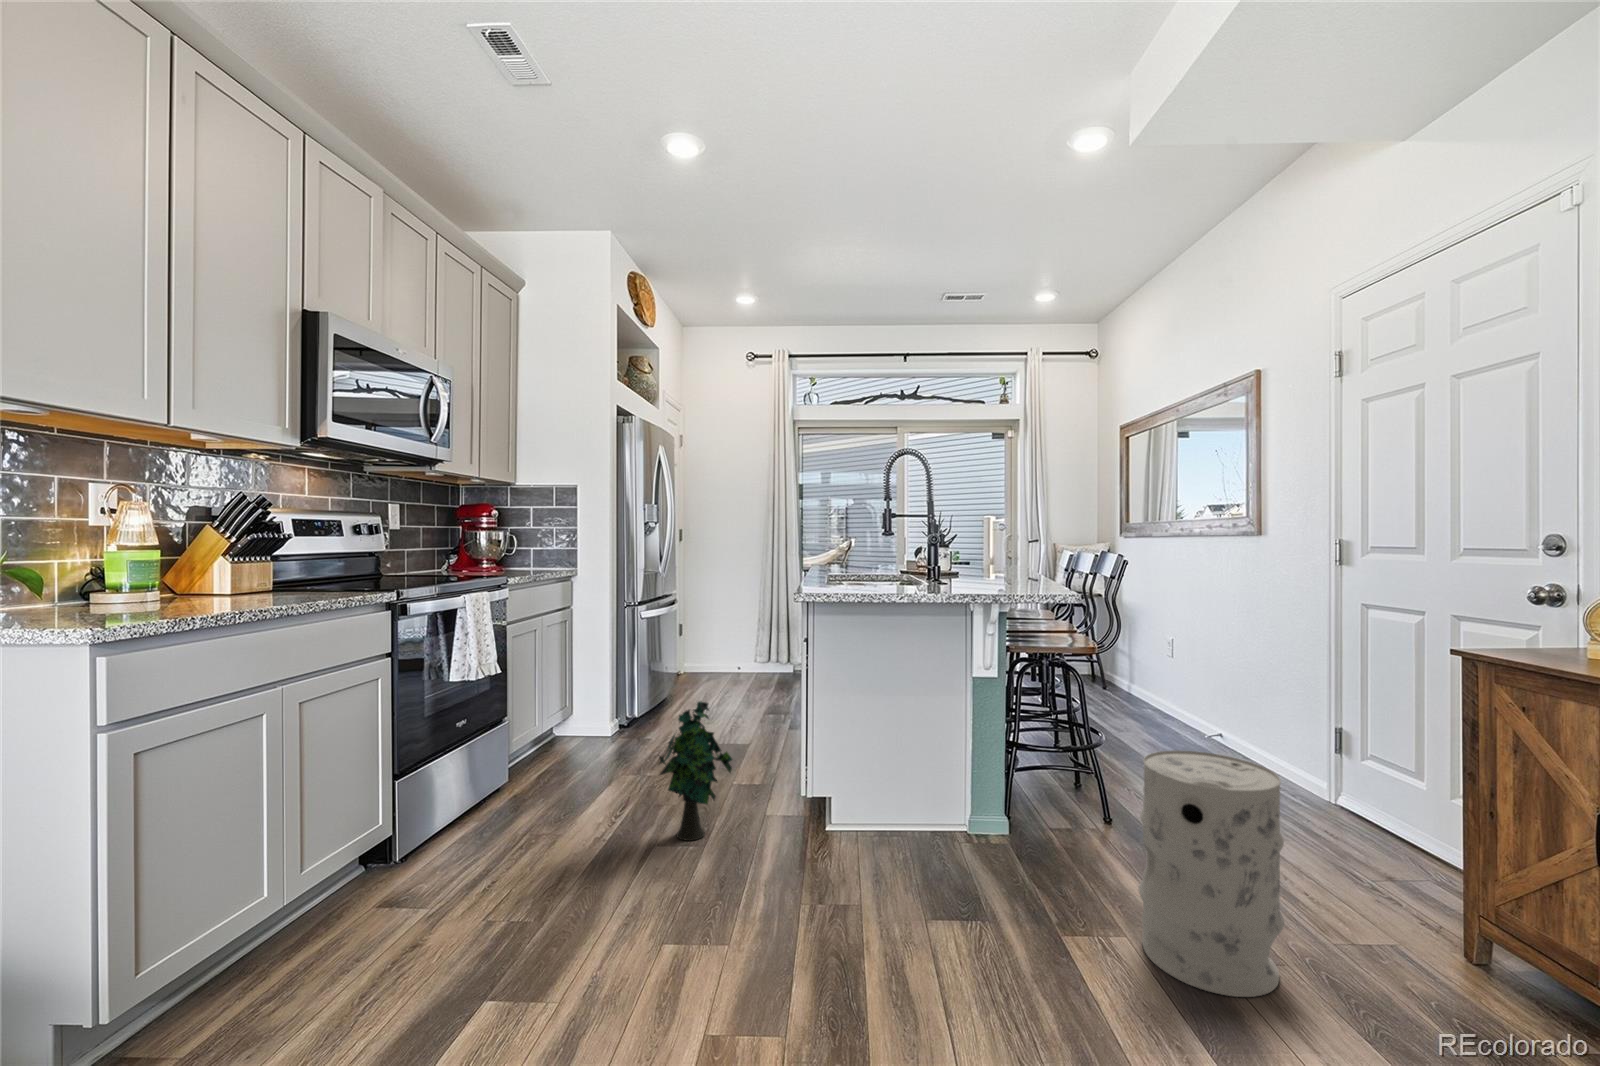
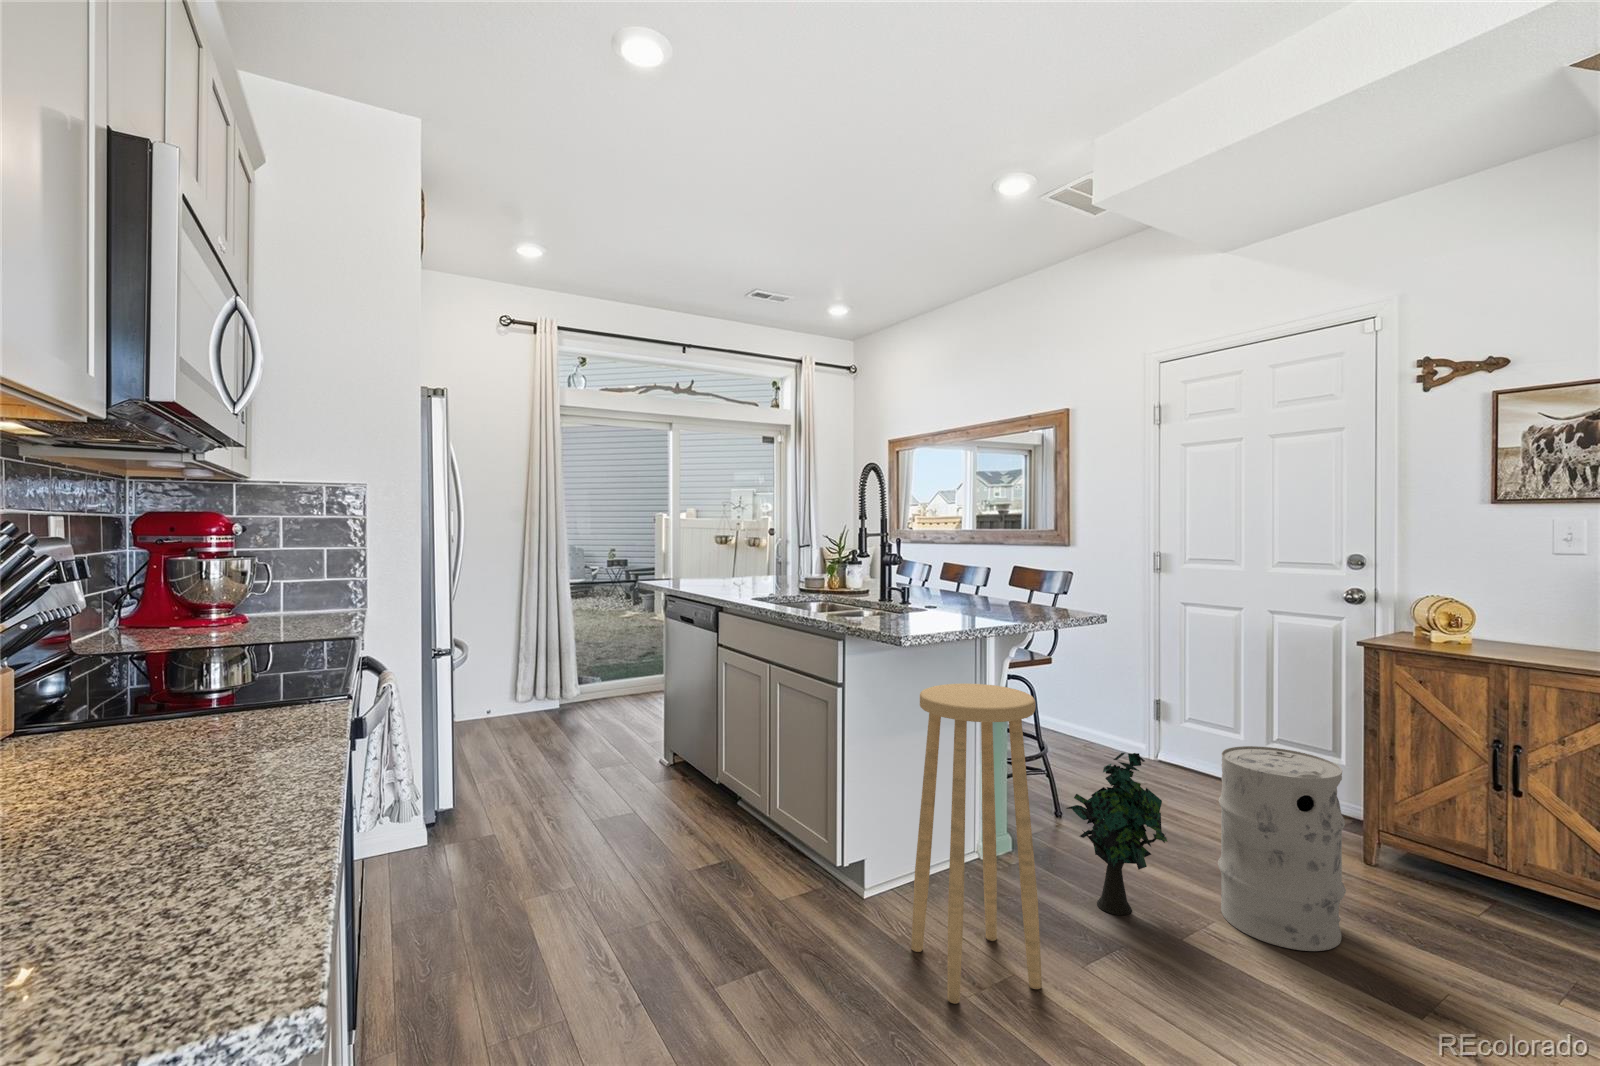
stool: none [782,640,888,917] -> present [911,684,1042,1004]
decorative plant: present [659,702,732,841] -> present [1066,753,1167,915]

